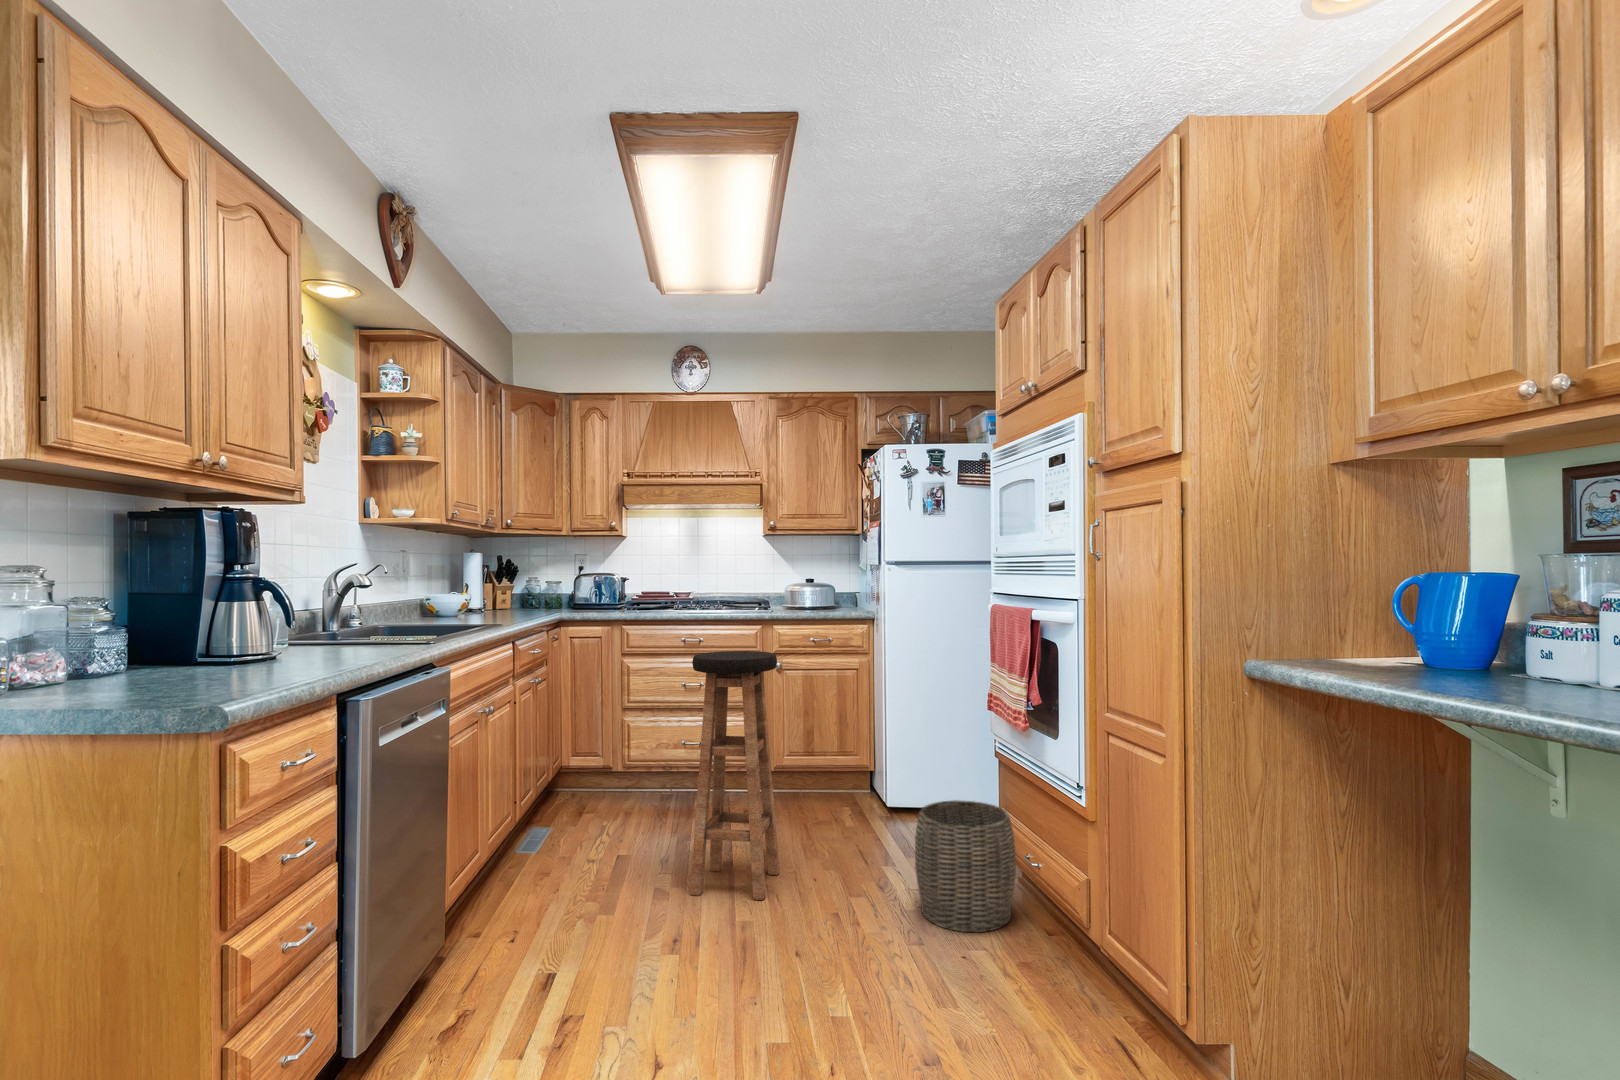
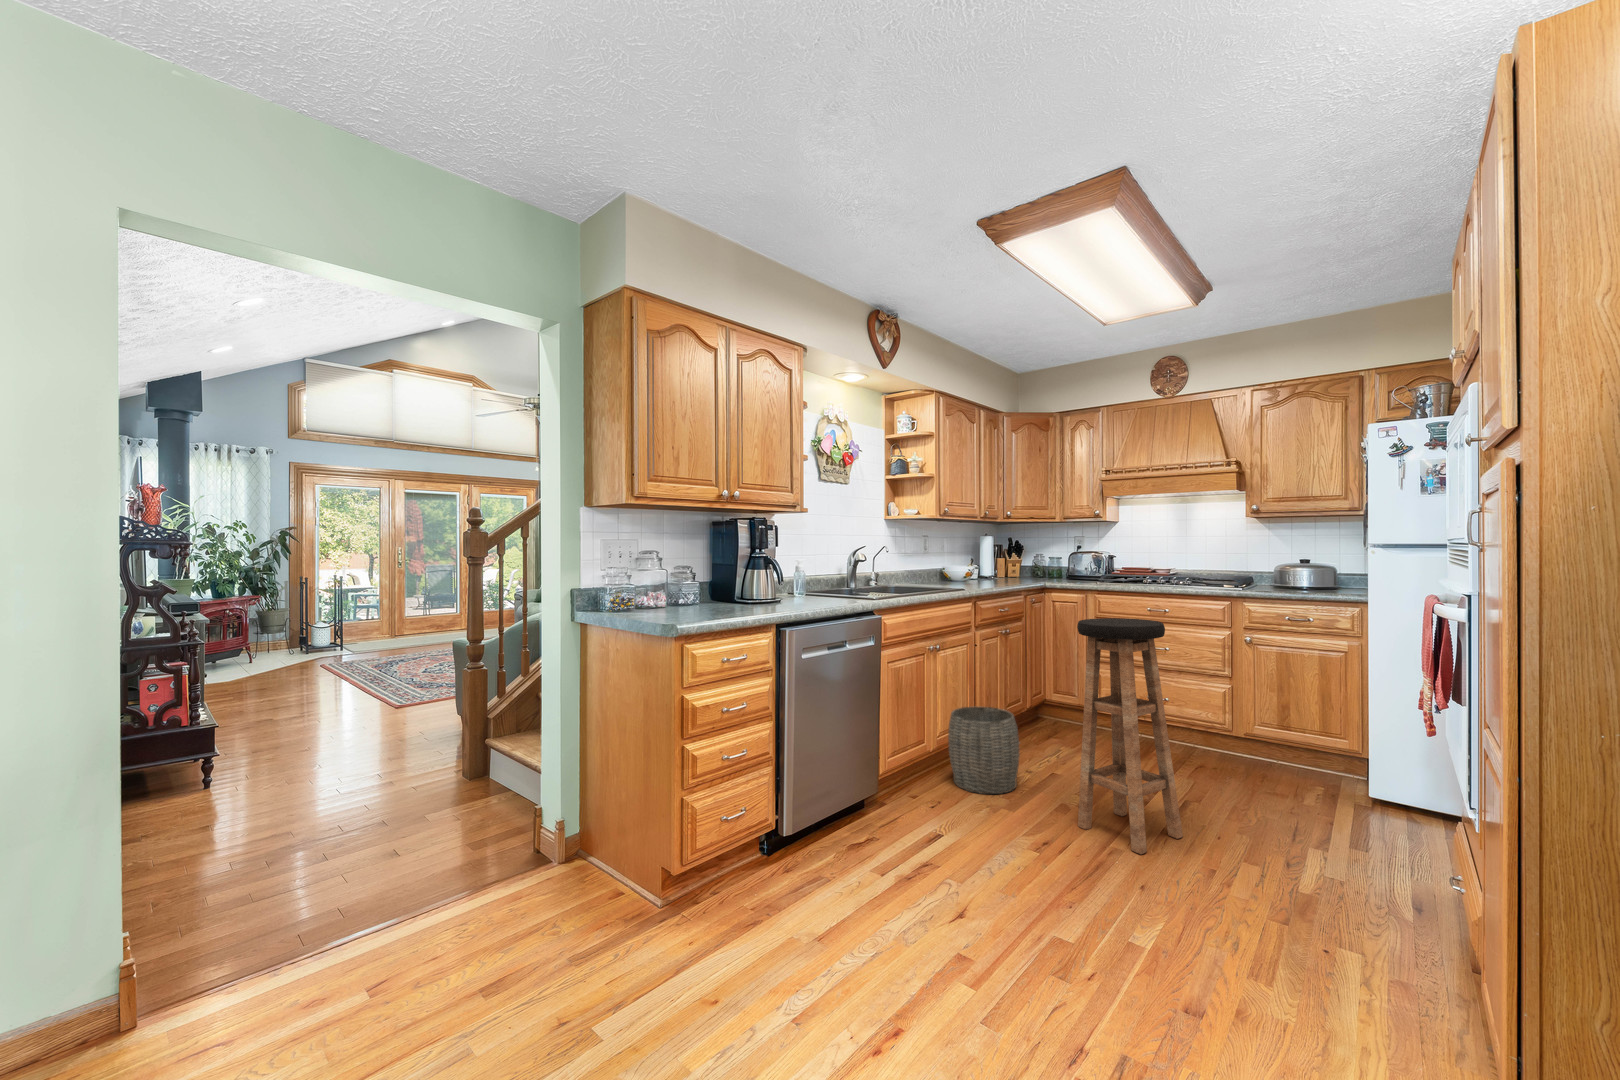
woven basket: present [915,800,1016,932] -> present [948,706,1020,794]

